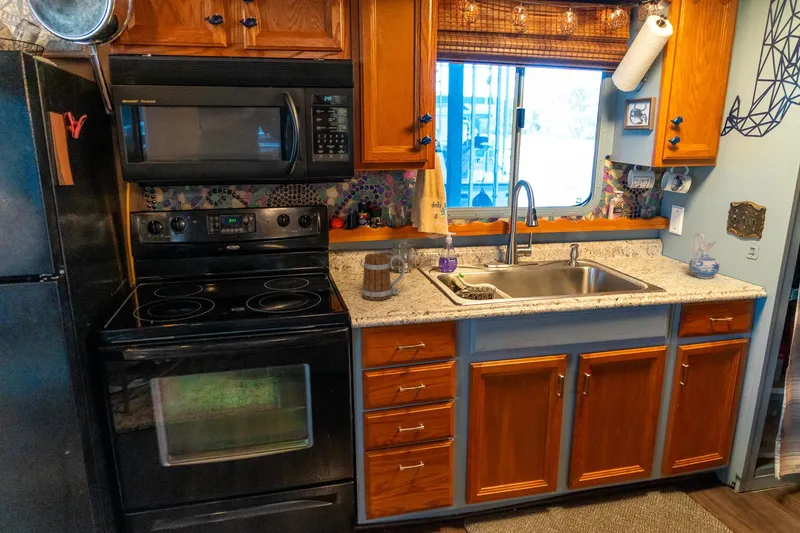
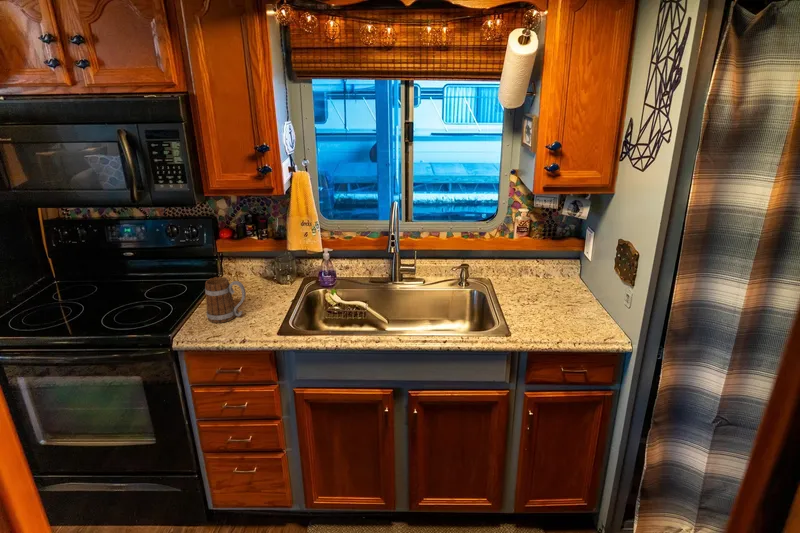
ceramic pitcher: present [689,232,719,279] -> none [566,269,596,321]

